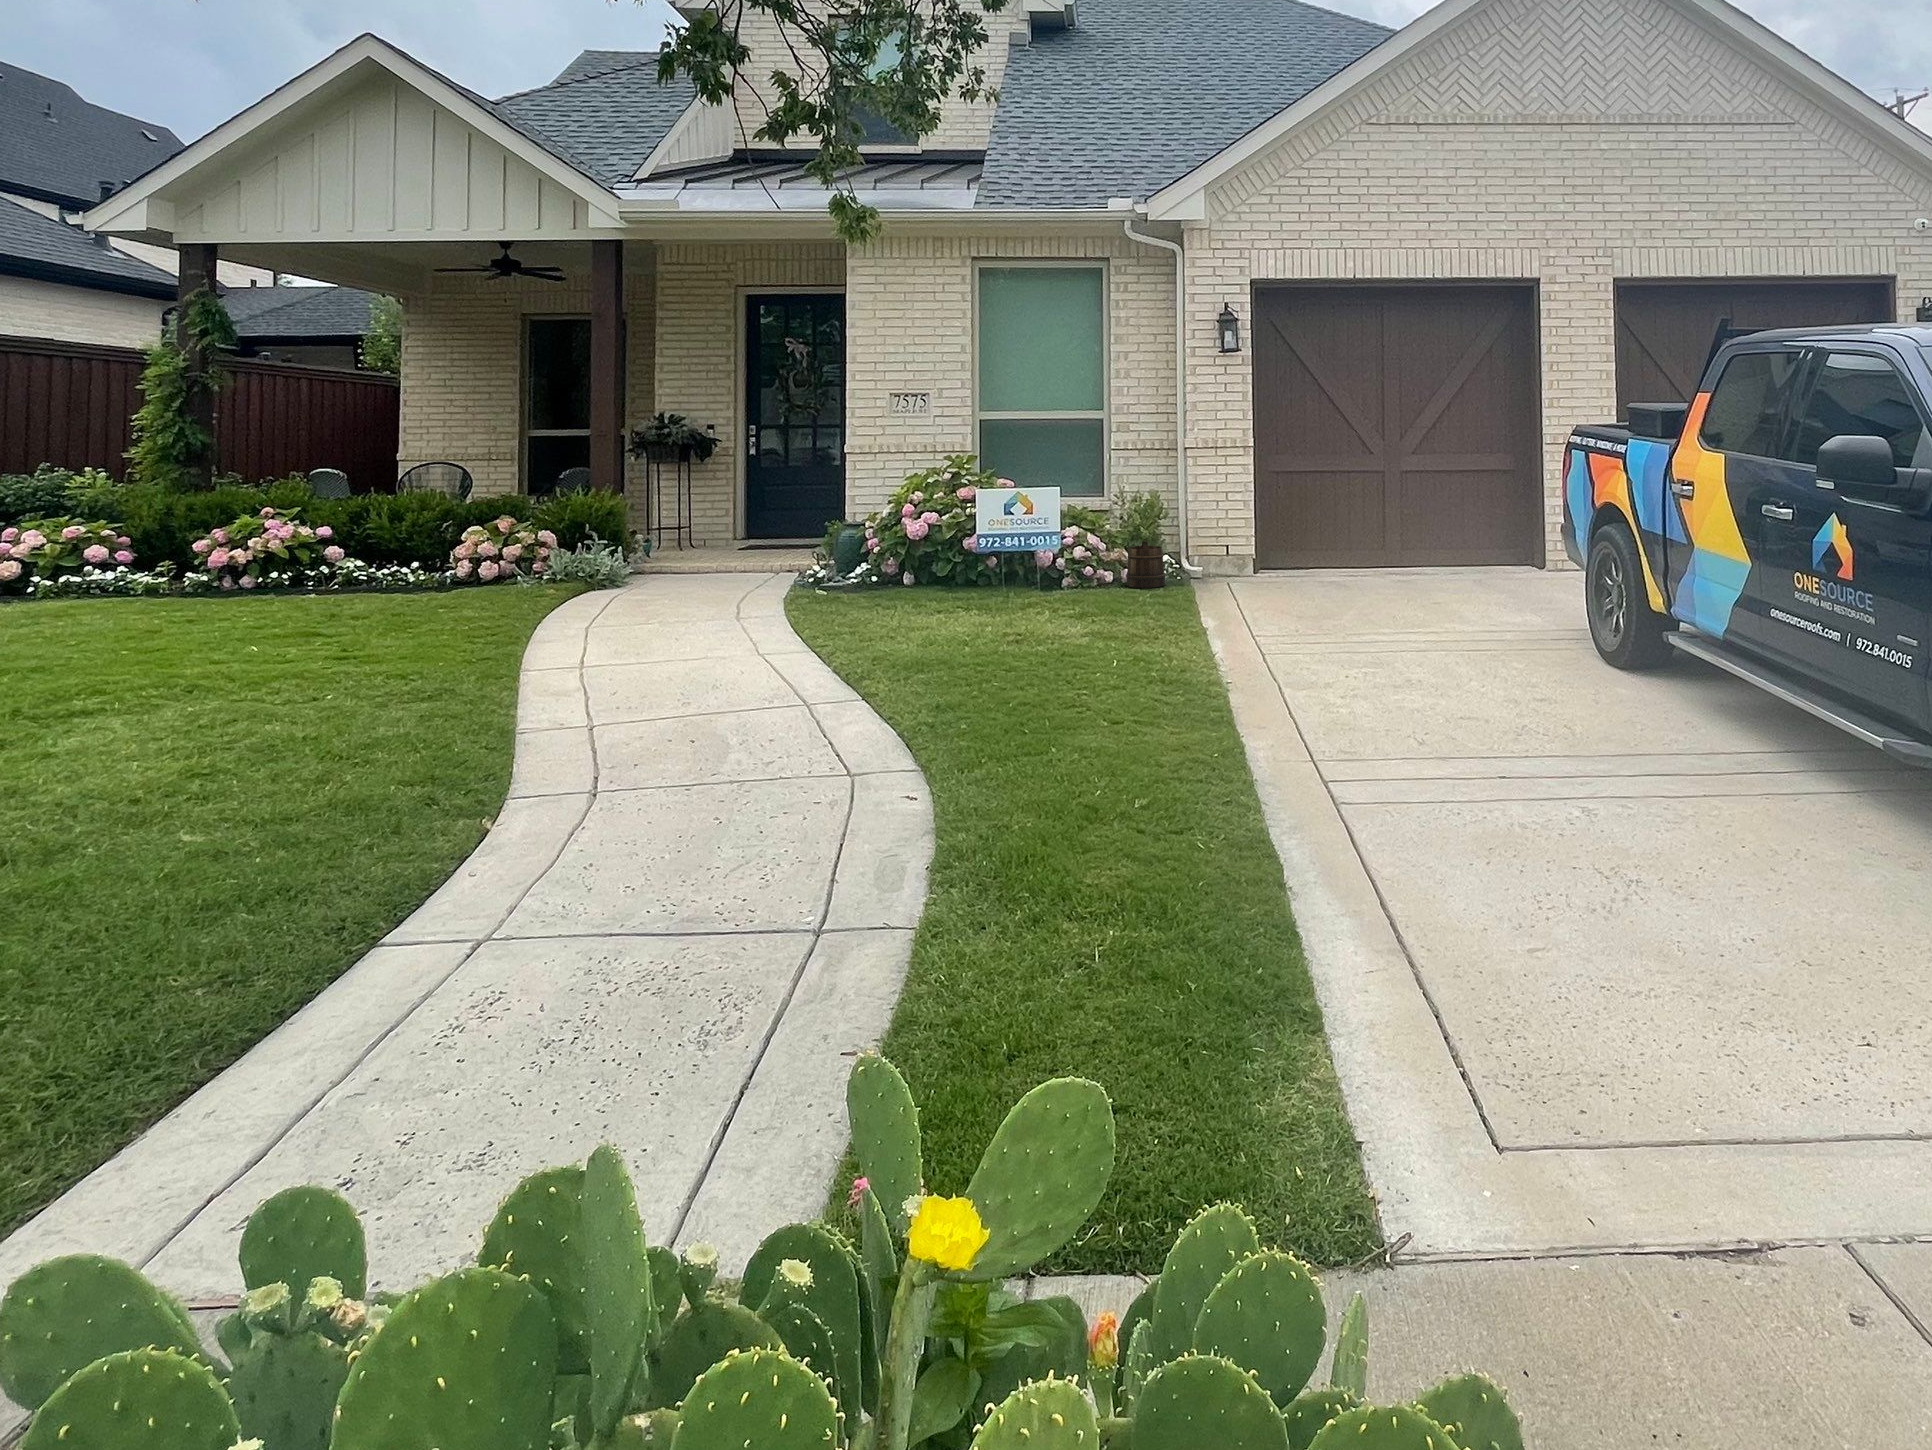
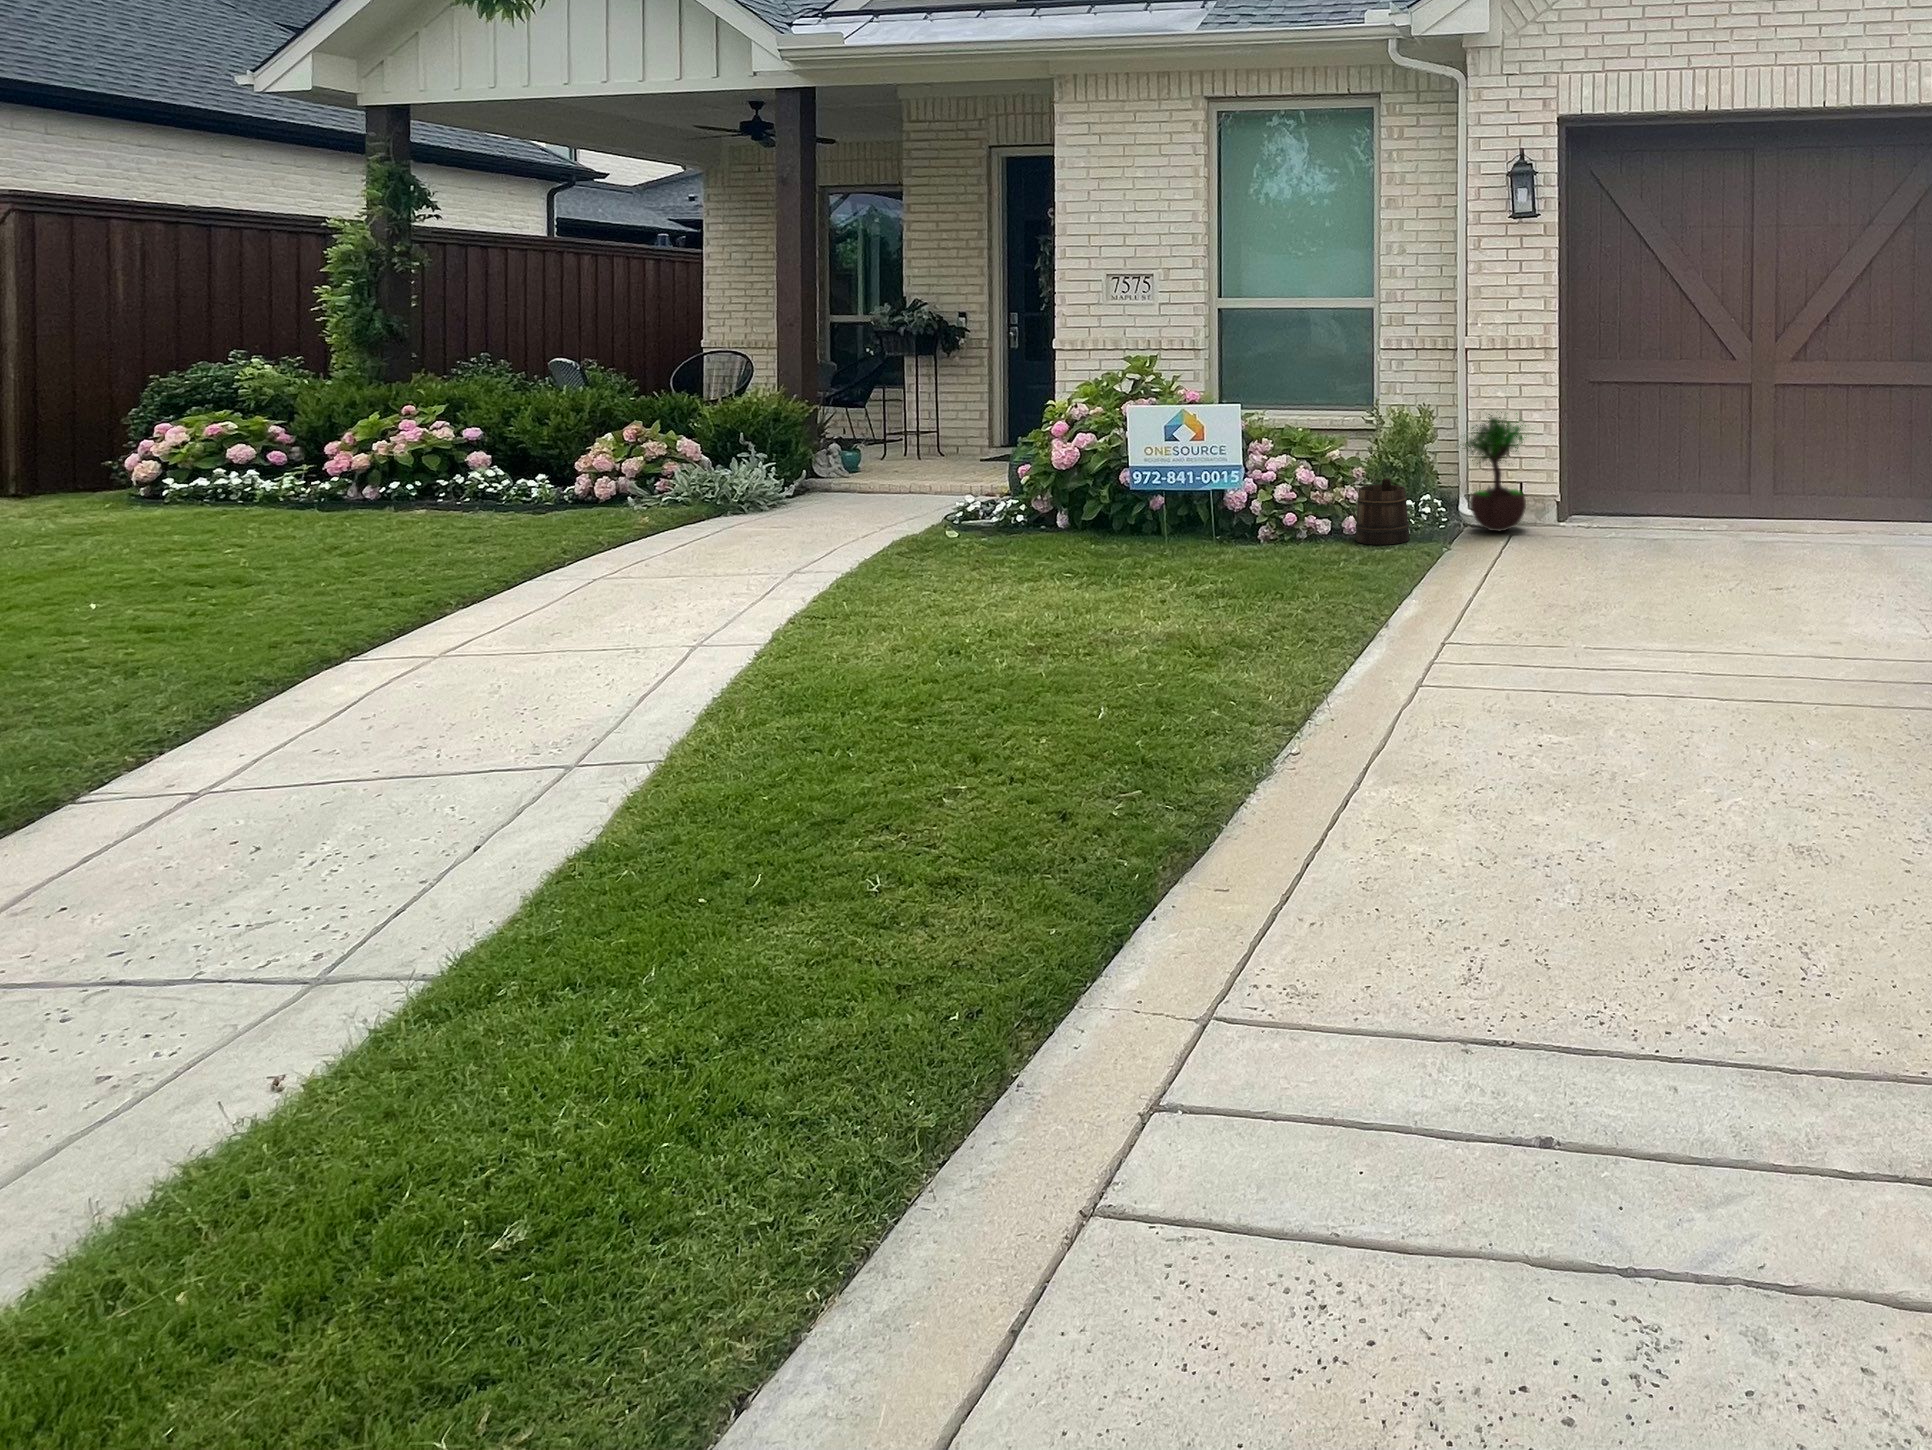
potted tree: none [1194,484,1248,577] -> present [1459,412,1526,531]

